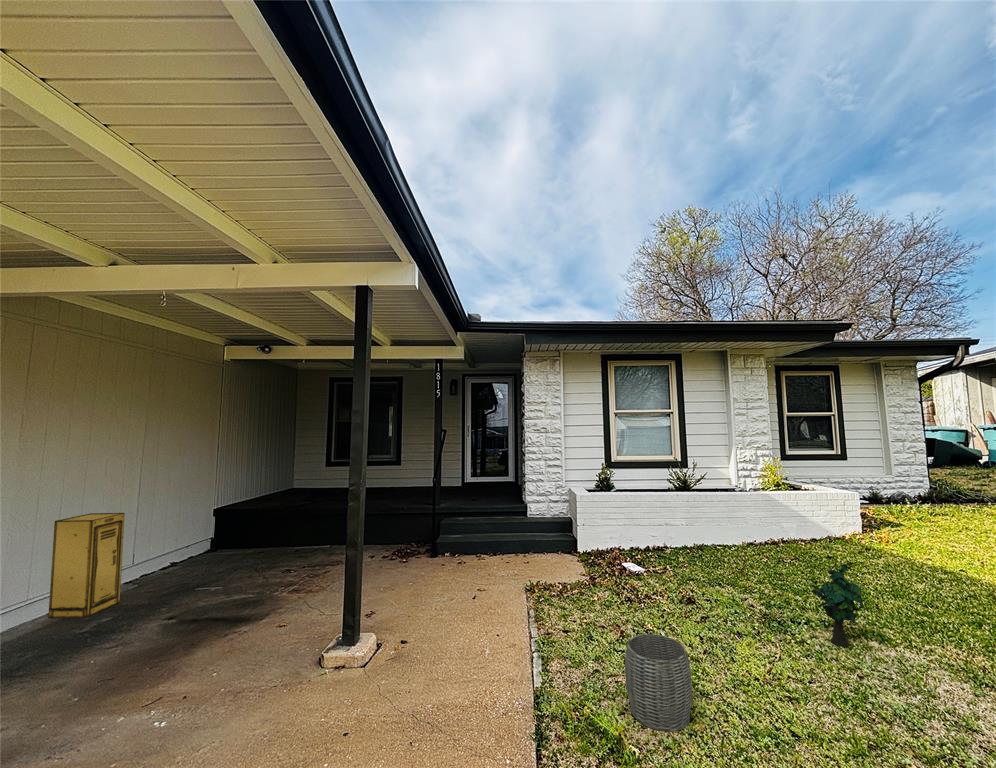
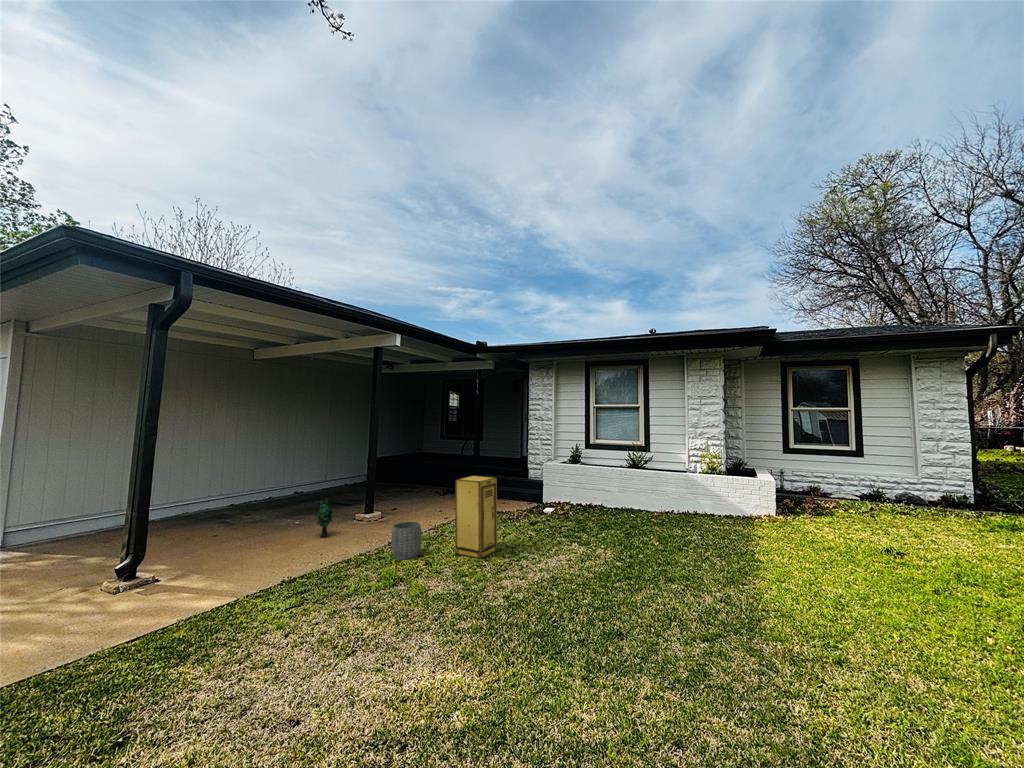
storage cabinet: present [48,513,125,618] -> present [455,475,497,559]
decorative plant: present [810,564,866,647] -> present [315,498,336,538]

